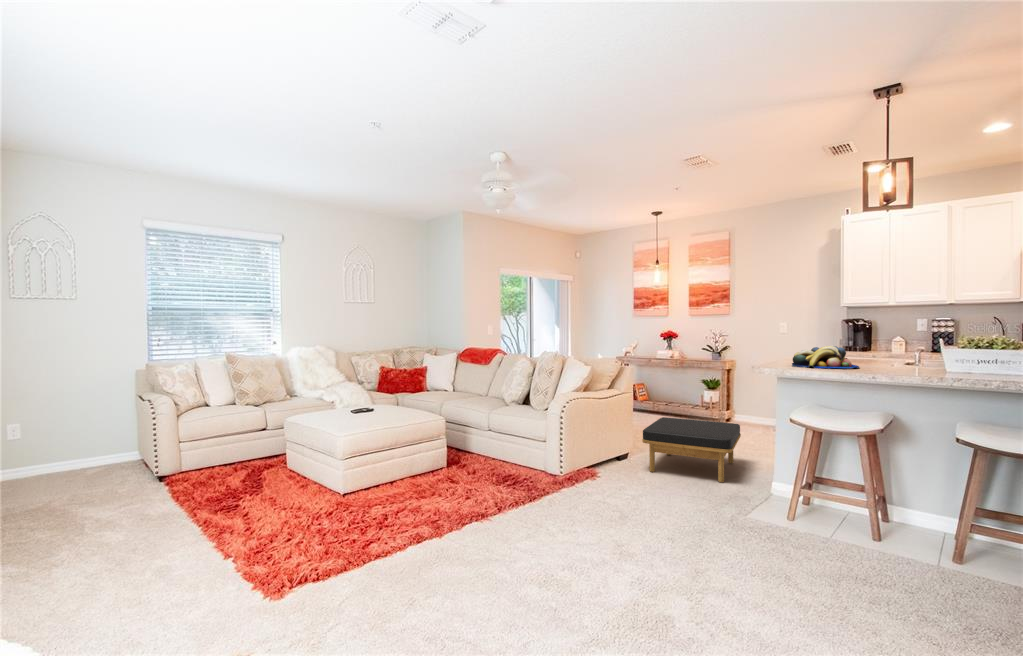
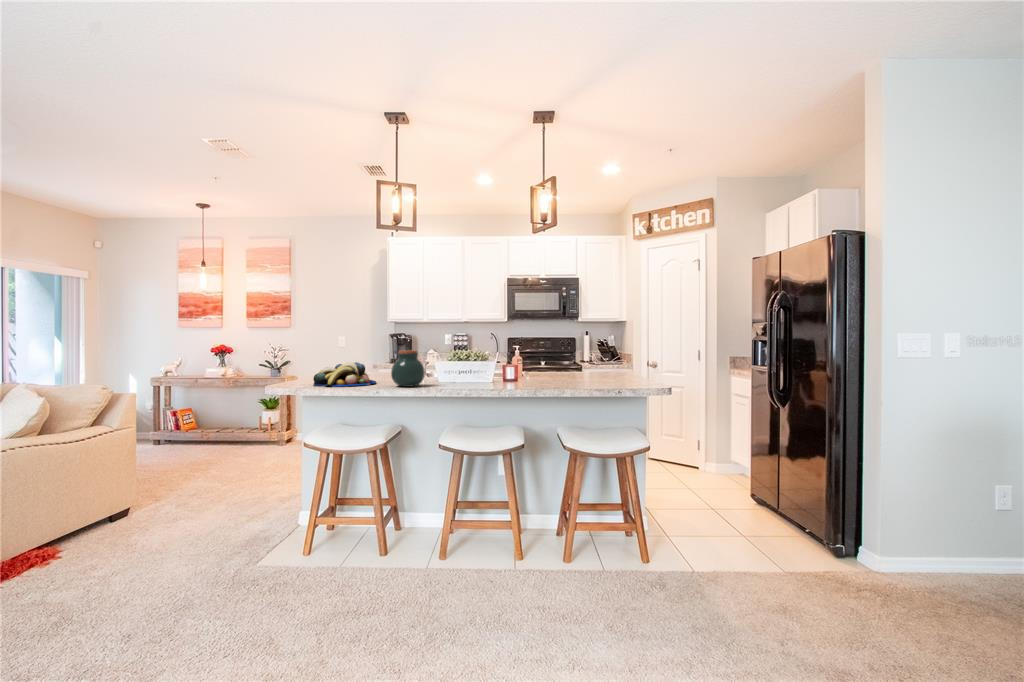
jar: none [883,334,927,372] -> present [391,350,425,387]
ottoman: present [642,417,741,482] -> none [138,449,280,532]

